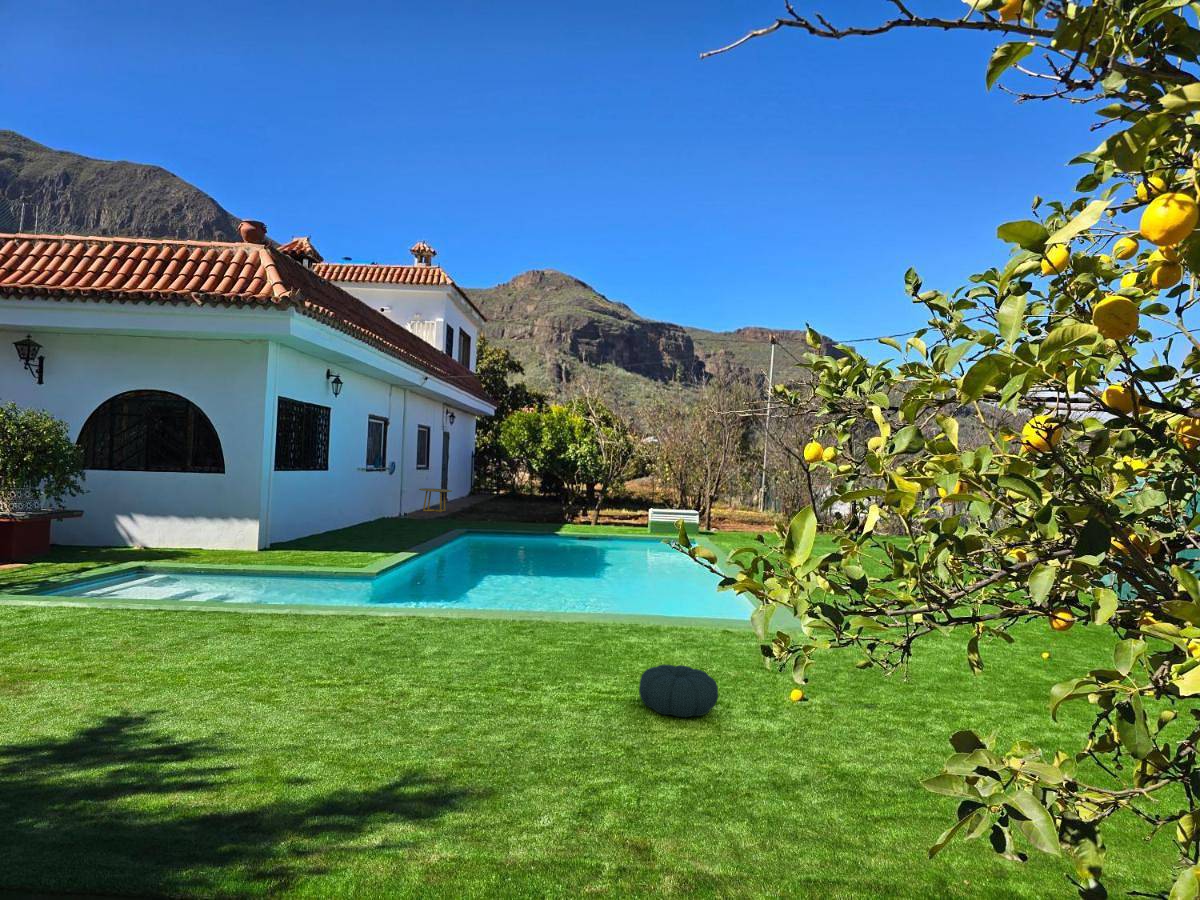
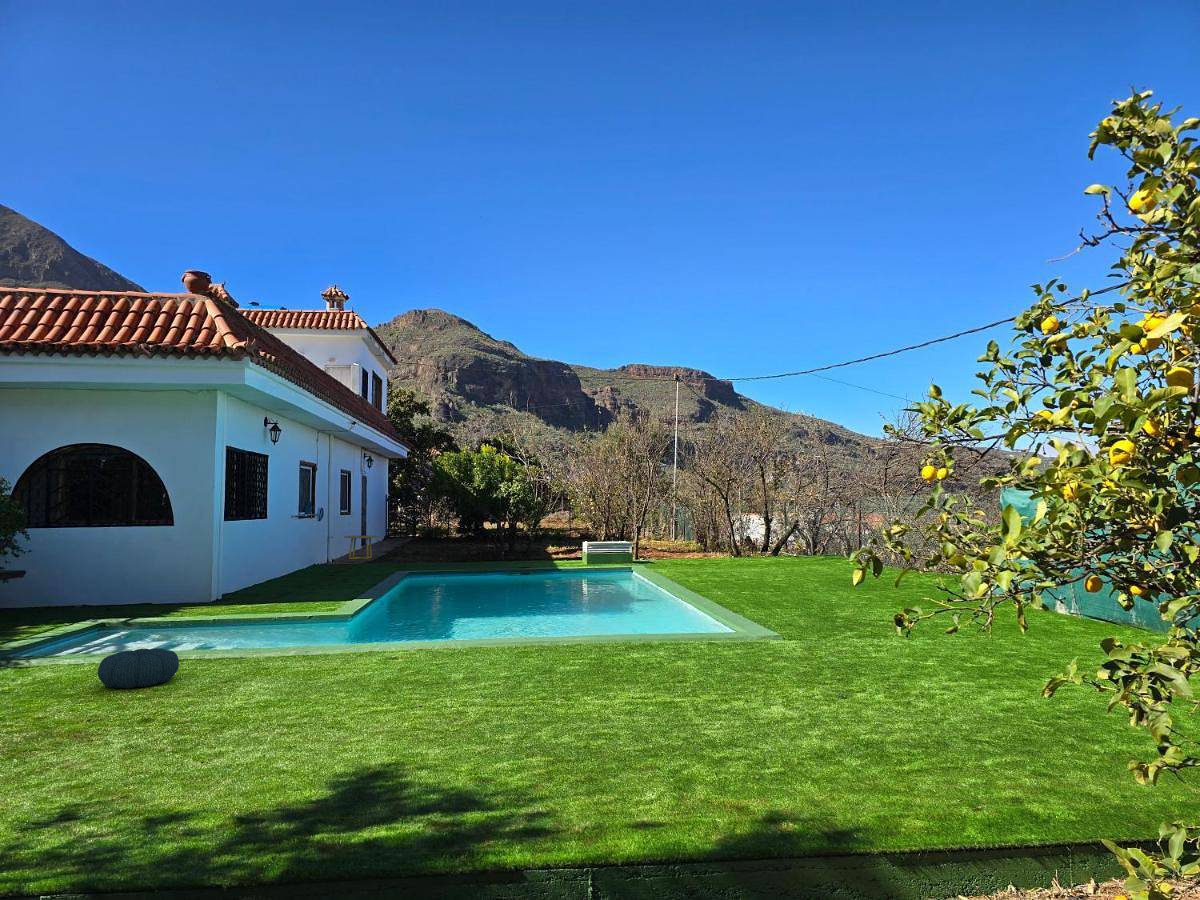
pouf: present [639,665,718,718] -> present [98,648,179,688]

